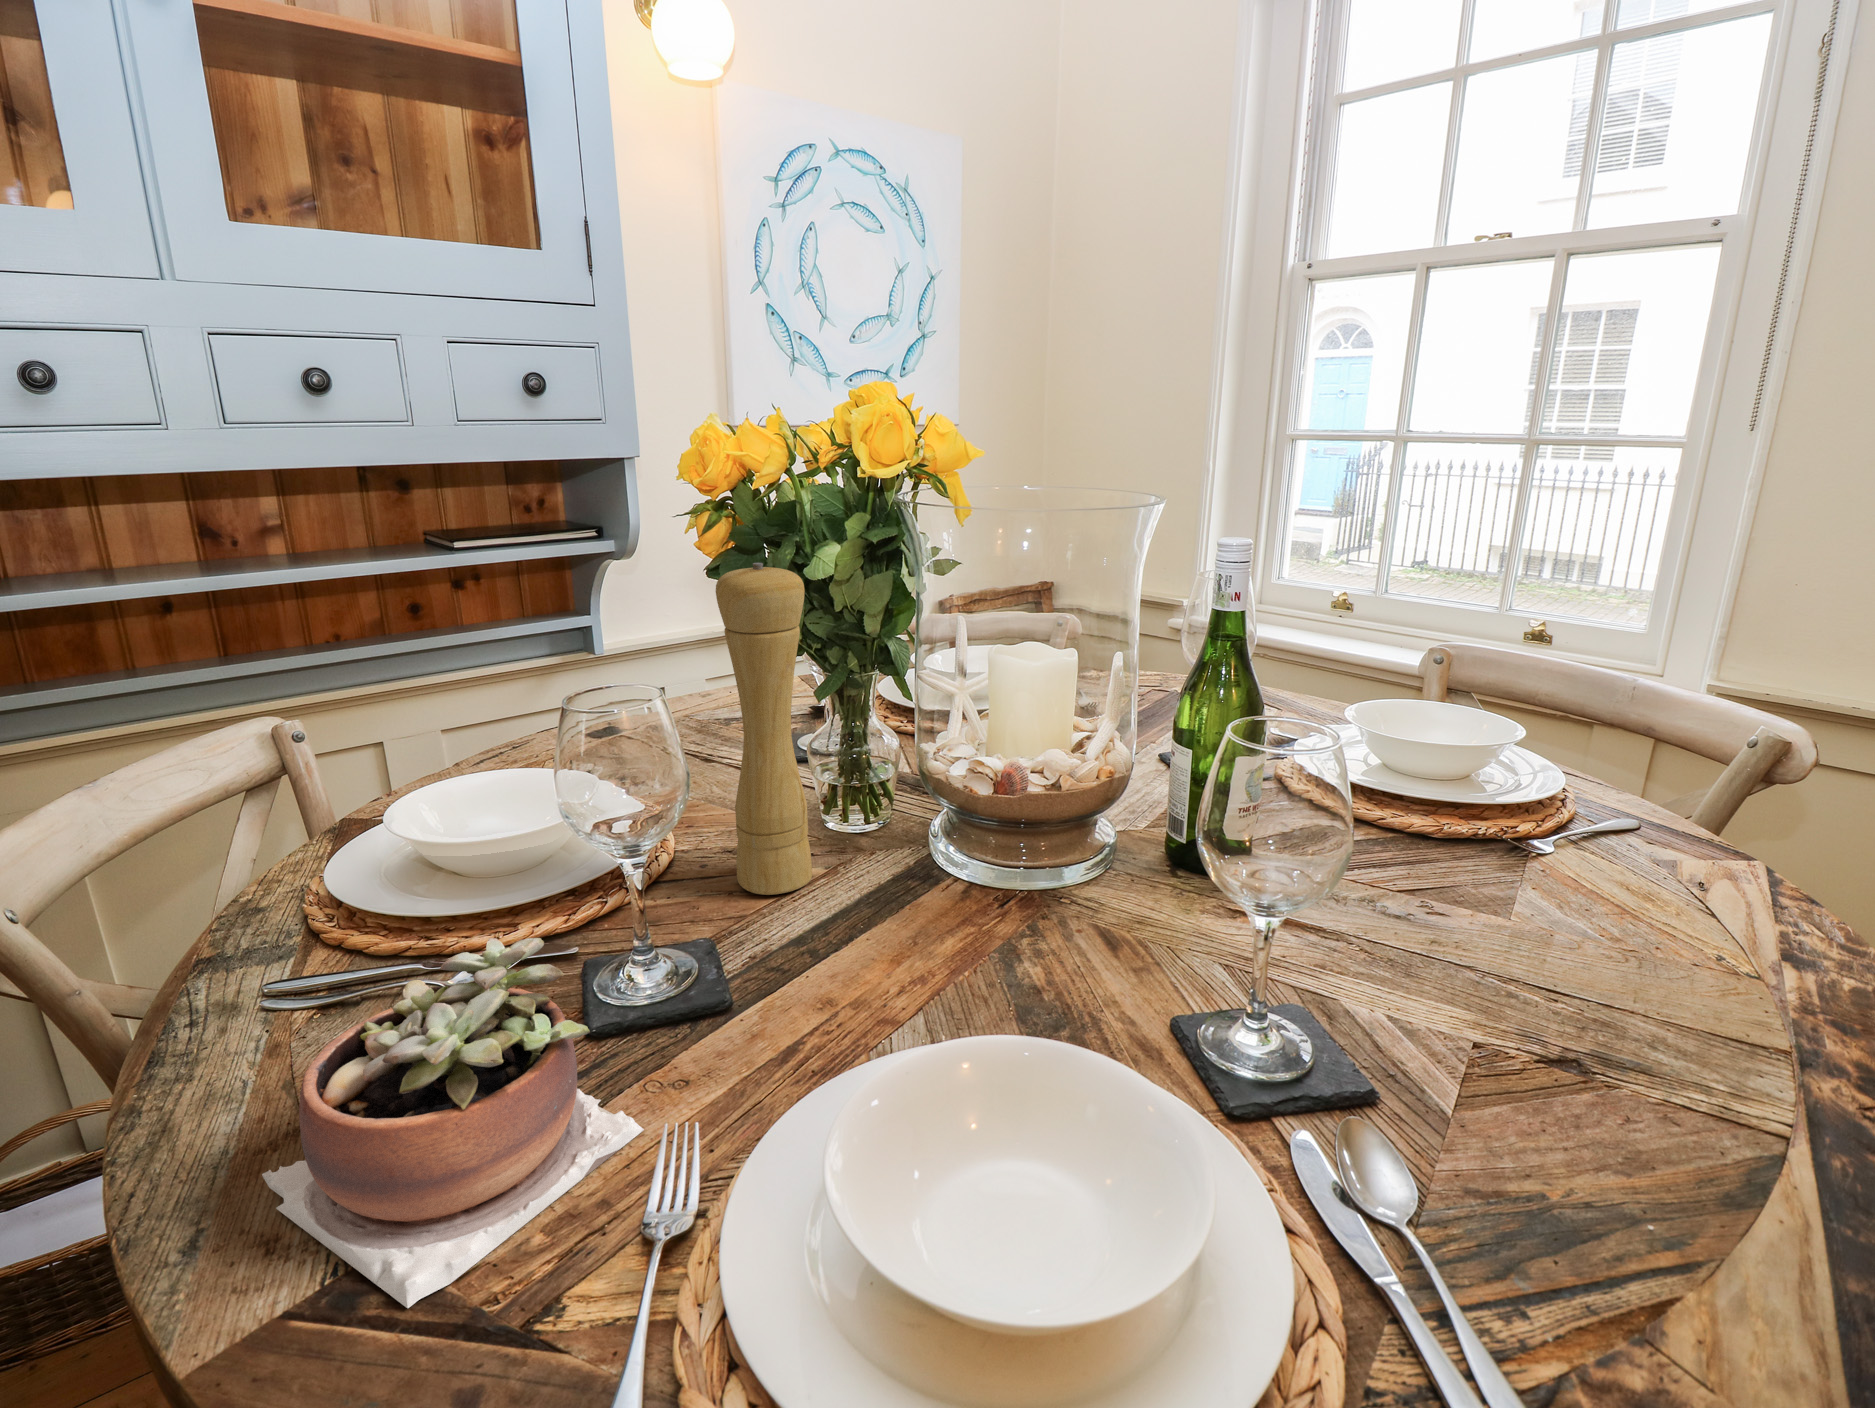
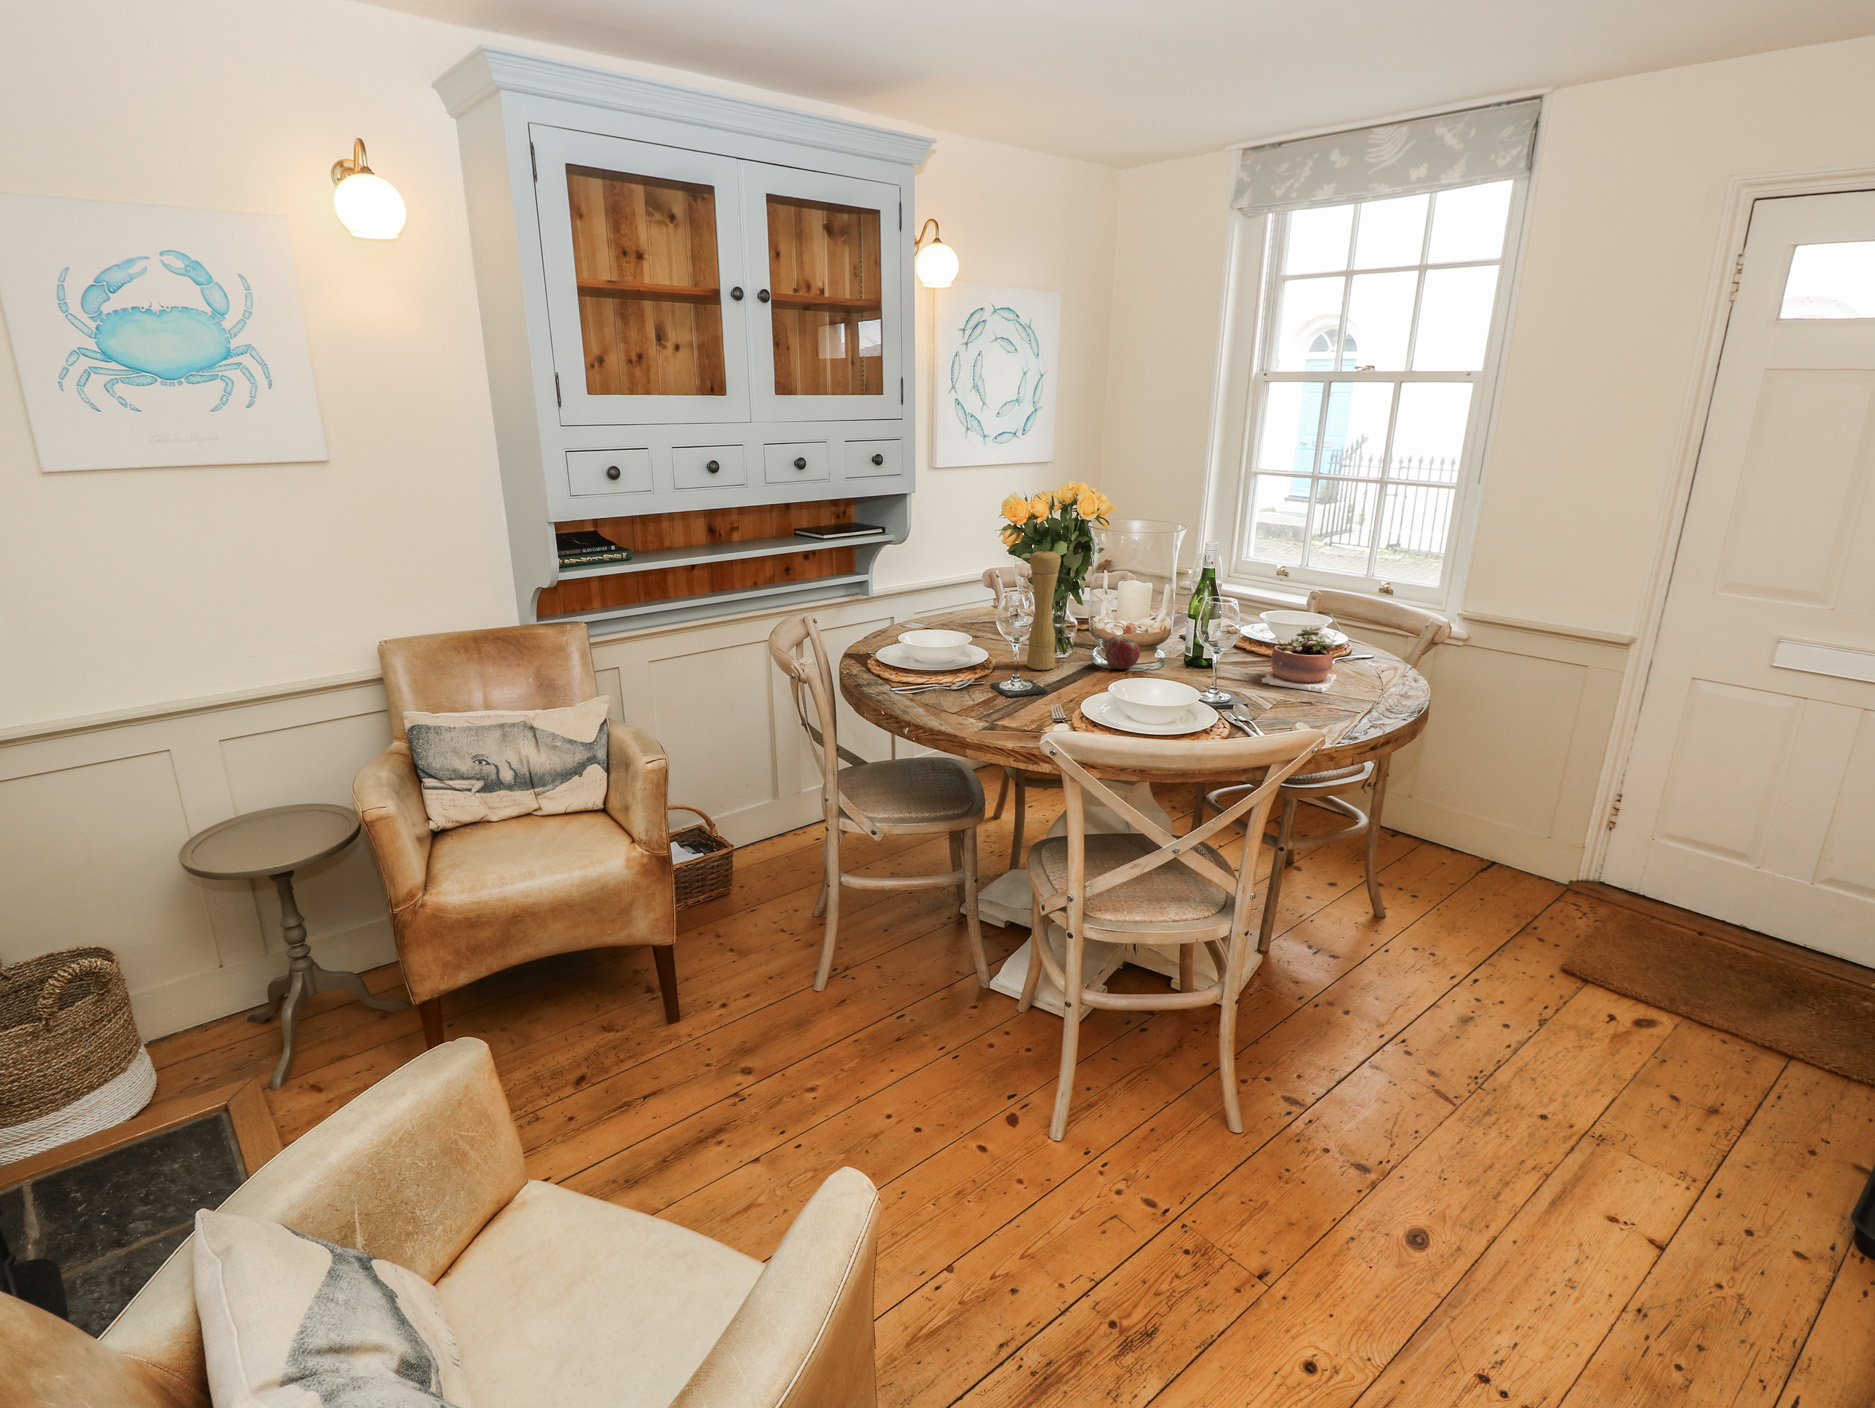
apple: none [946,795,1041,890] -> present [1105,636,1140,669]
succulent plant: present [262,938,644,1308] -> present [1262,627,1337,692]

